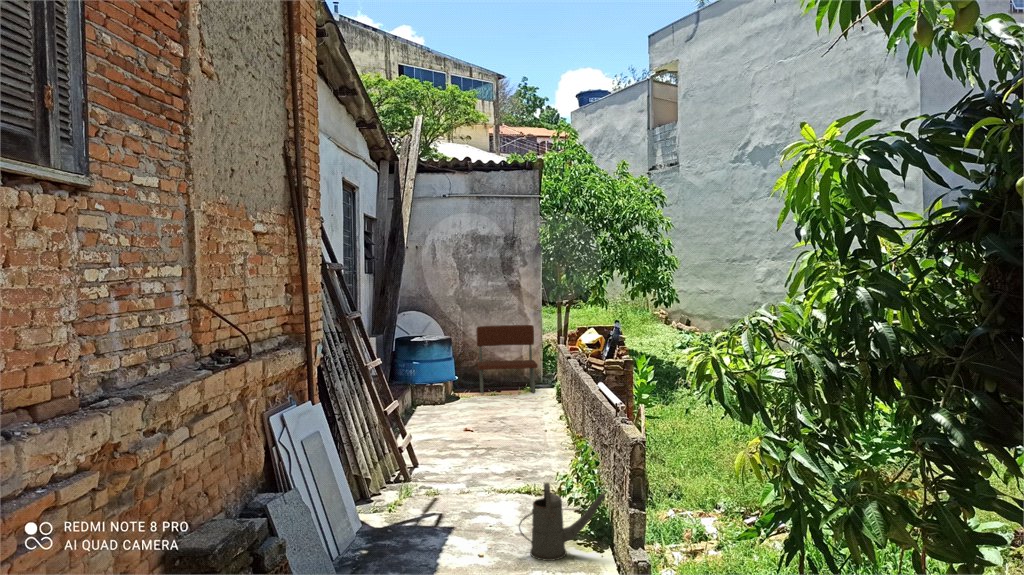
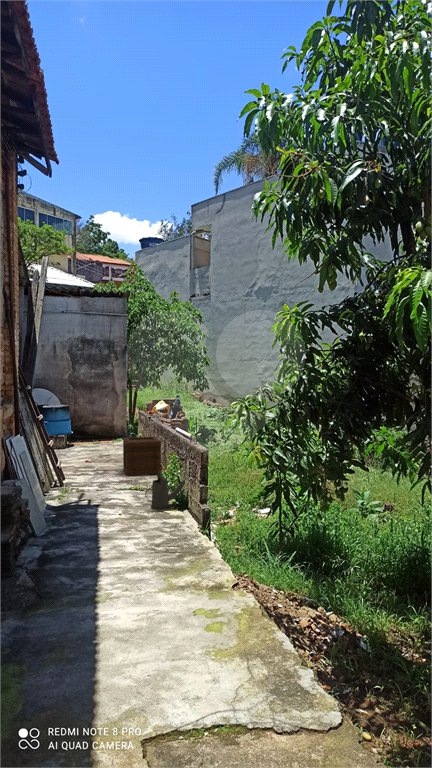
bench: present [476,325,538,394] -> none [82,399,124,445]
wooden crate: none [515,395,575,465] -> present [123,437,161,476]

